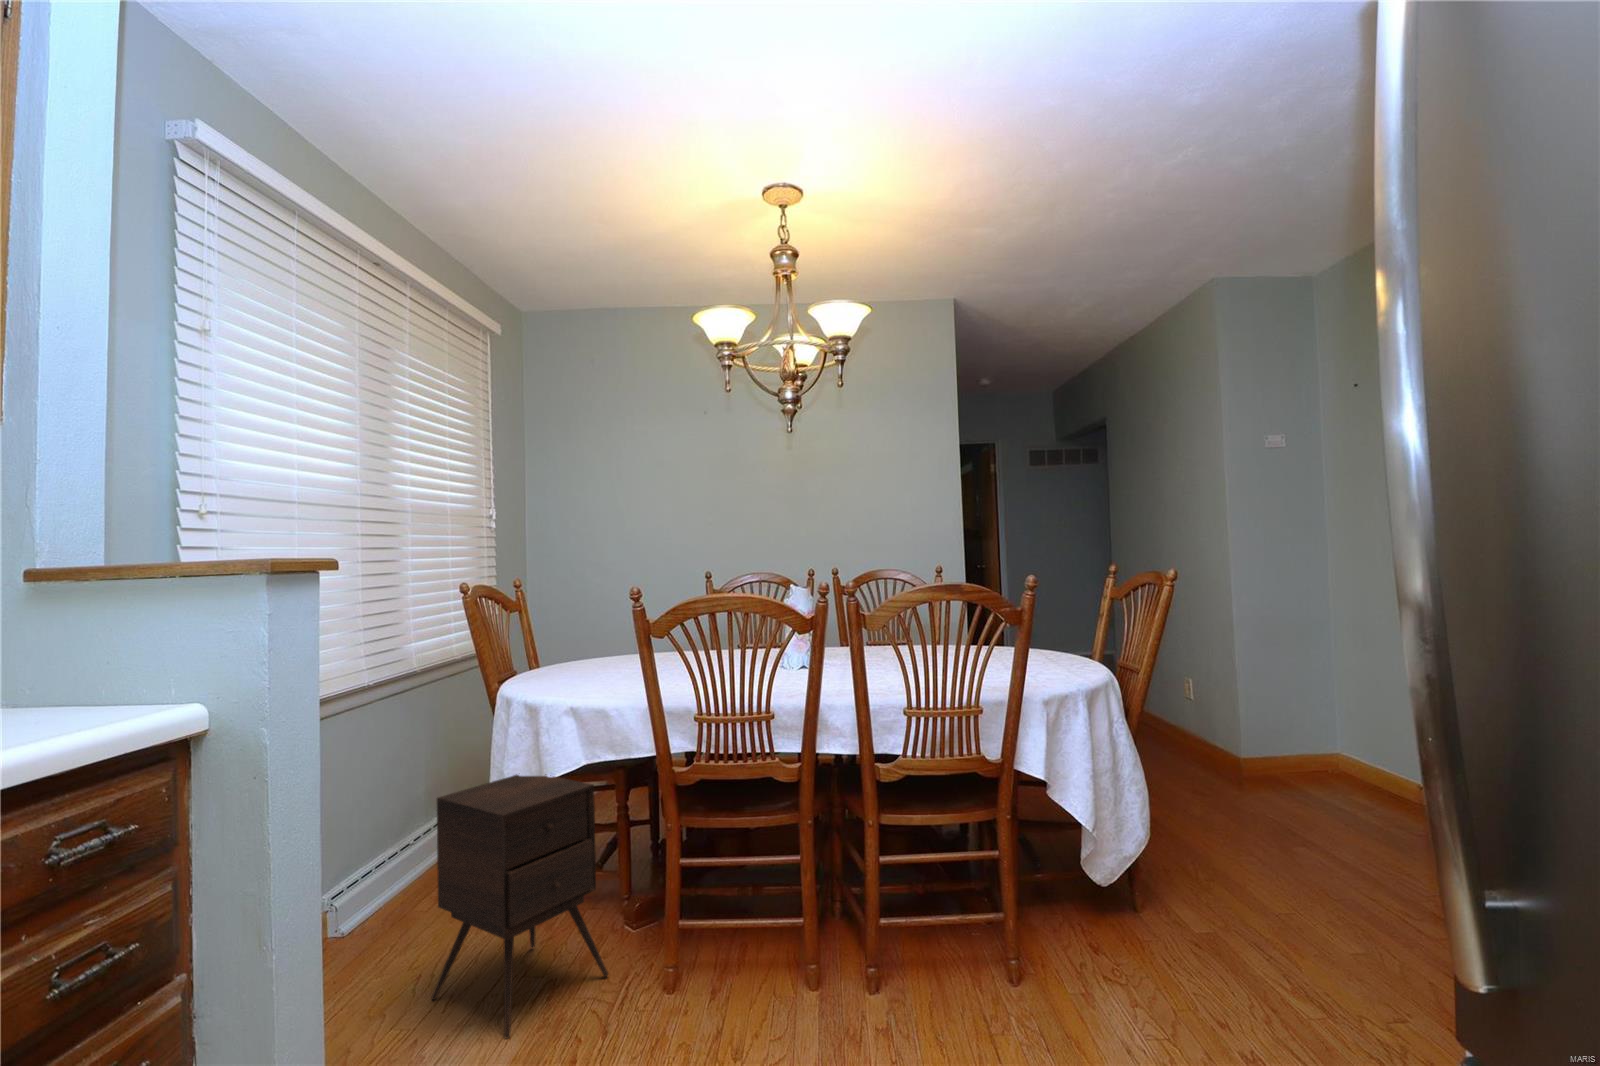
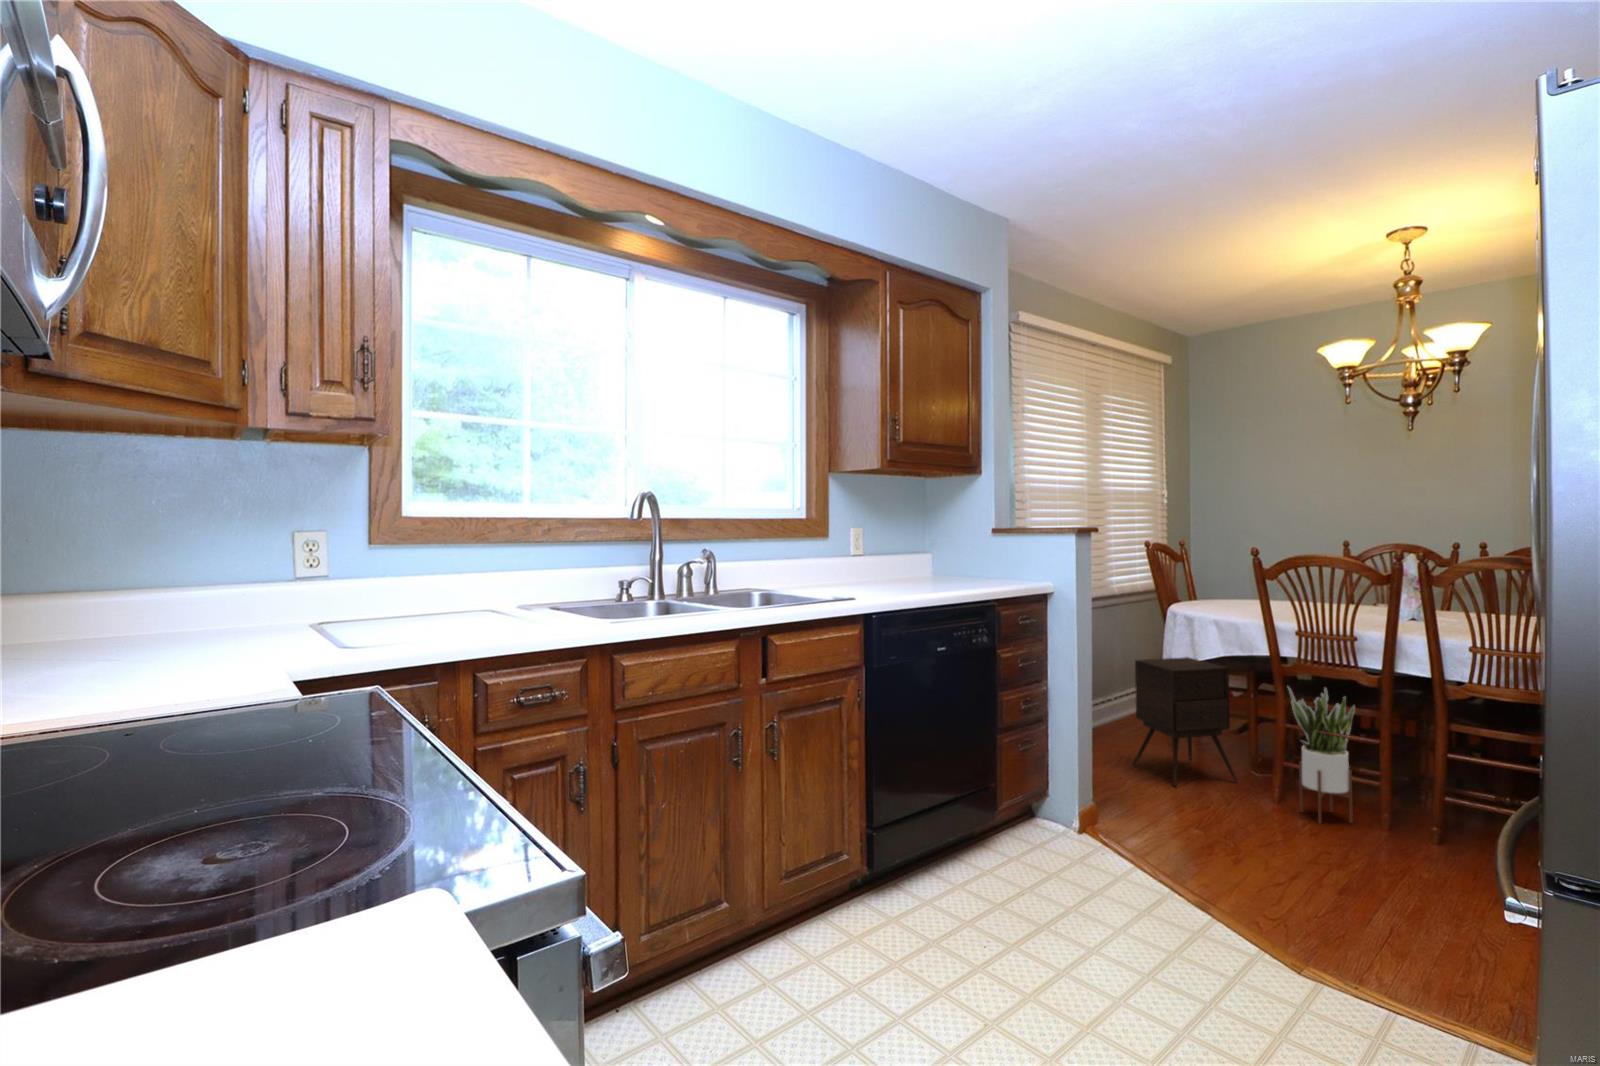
potted plant: none [689,803,780,1042] -> present [1288,687,1355,823]

